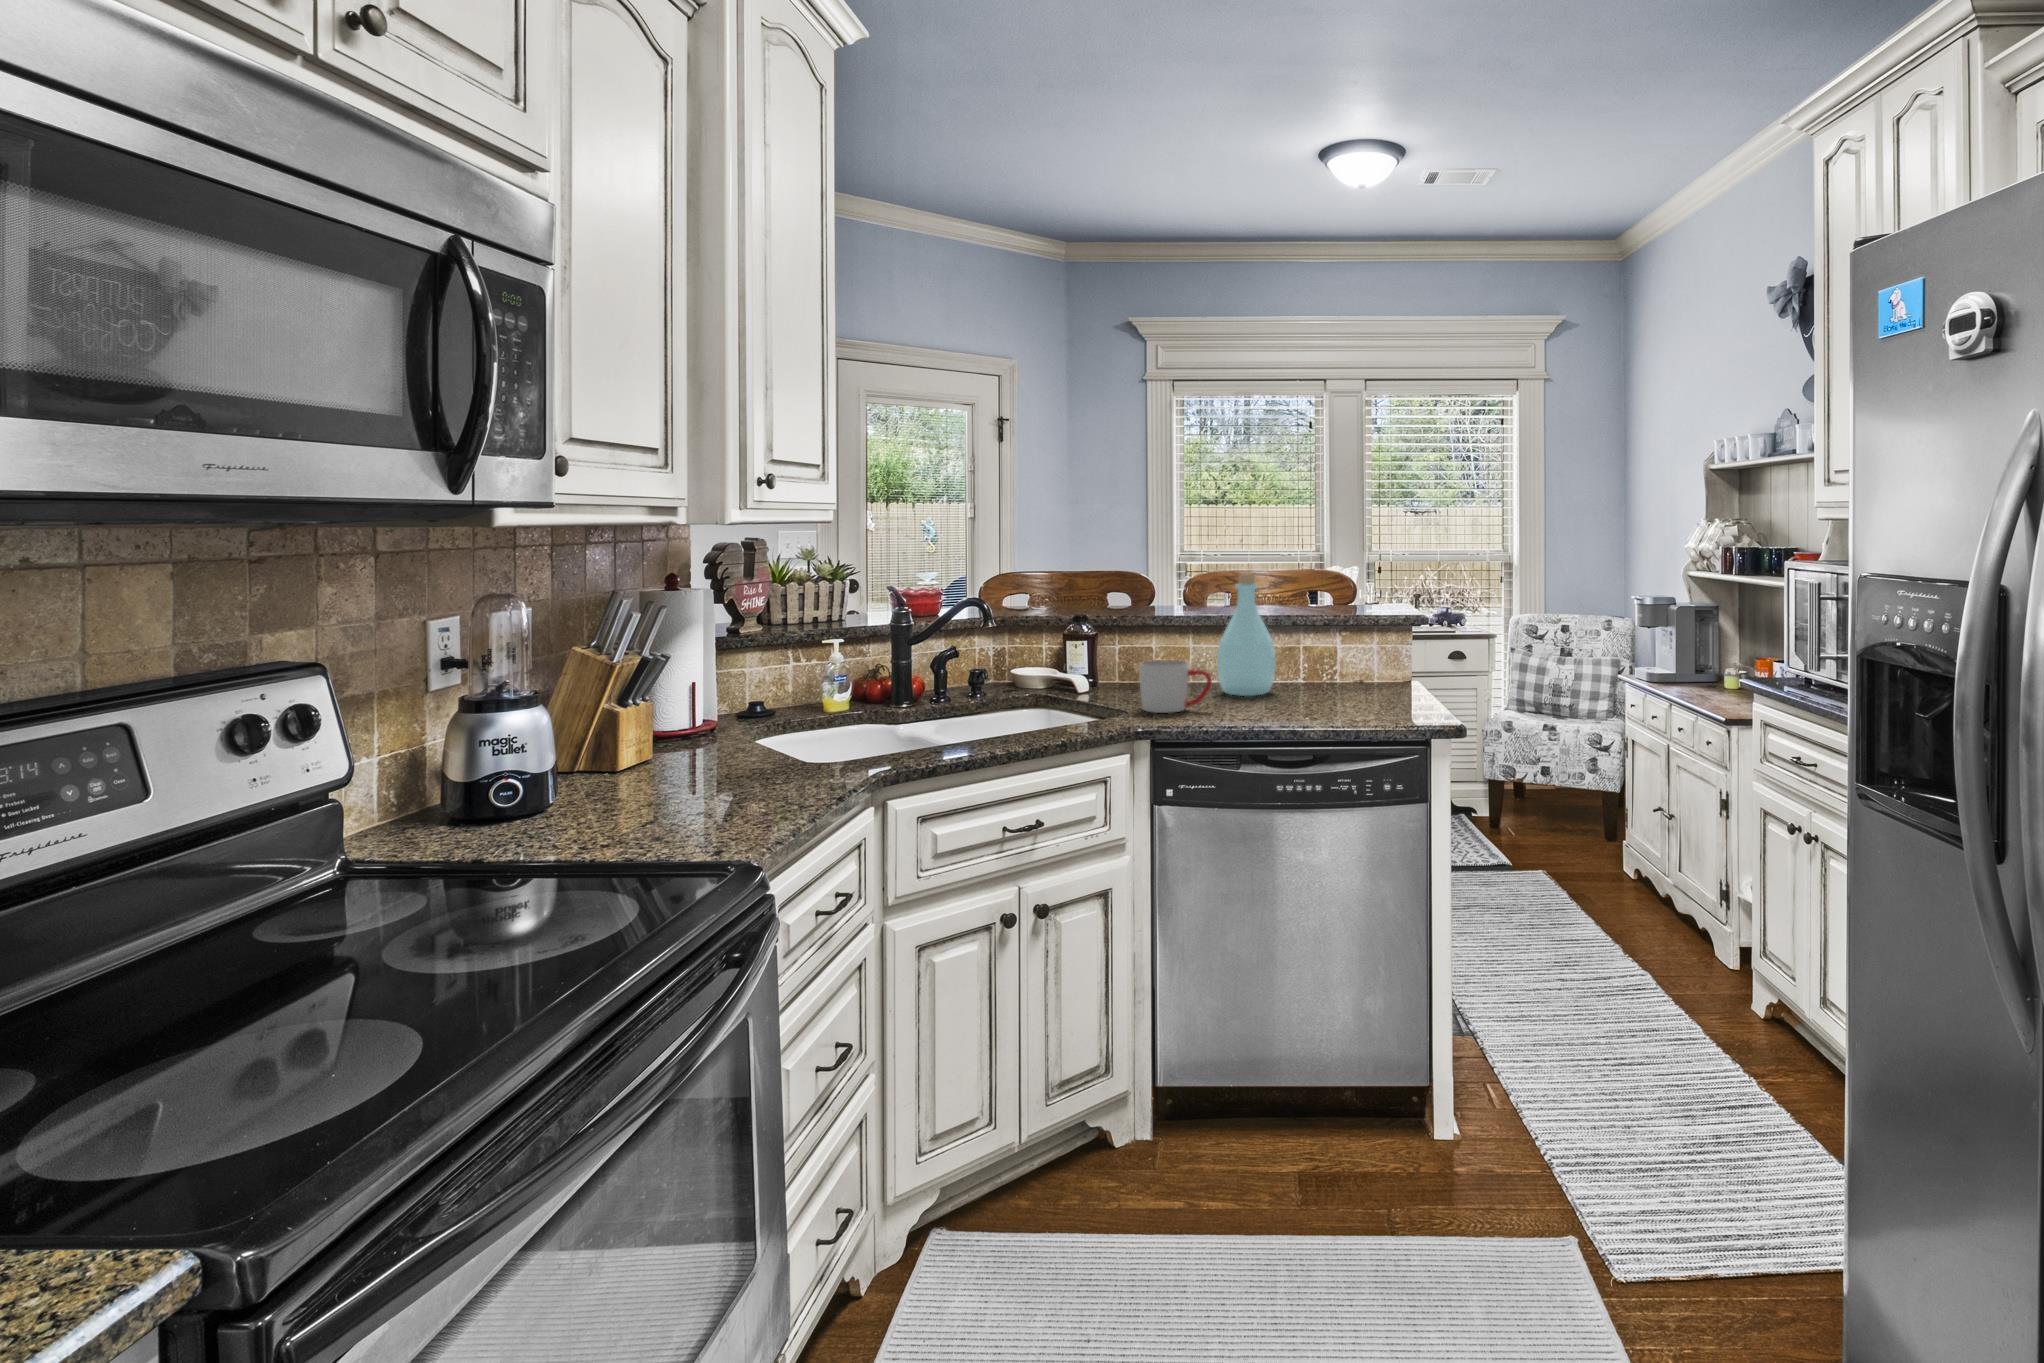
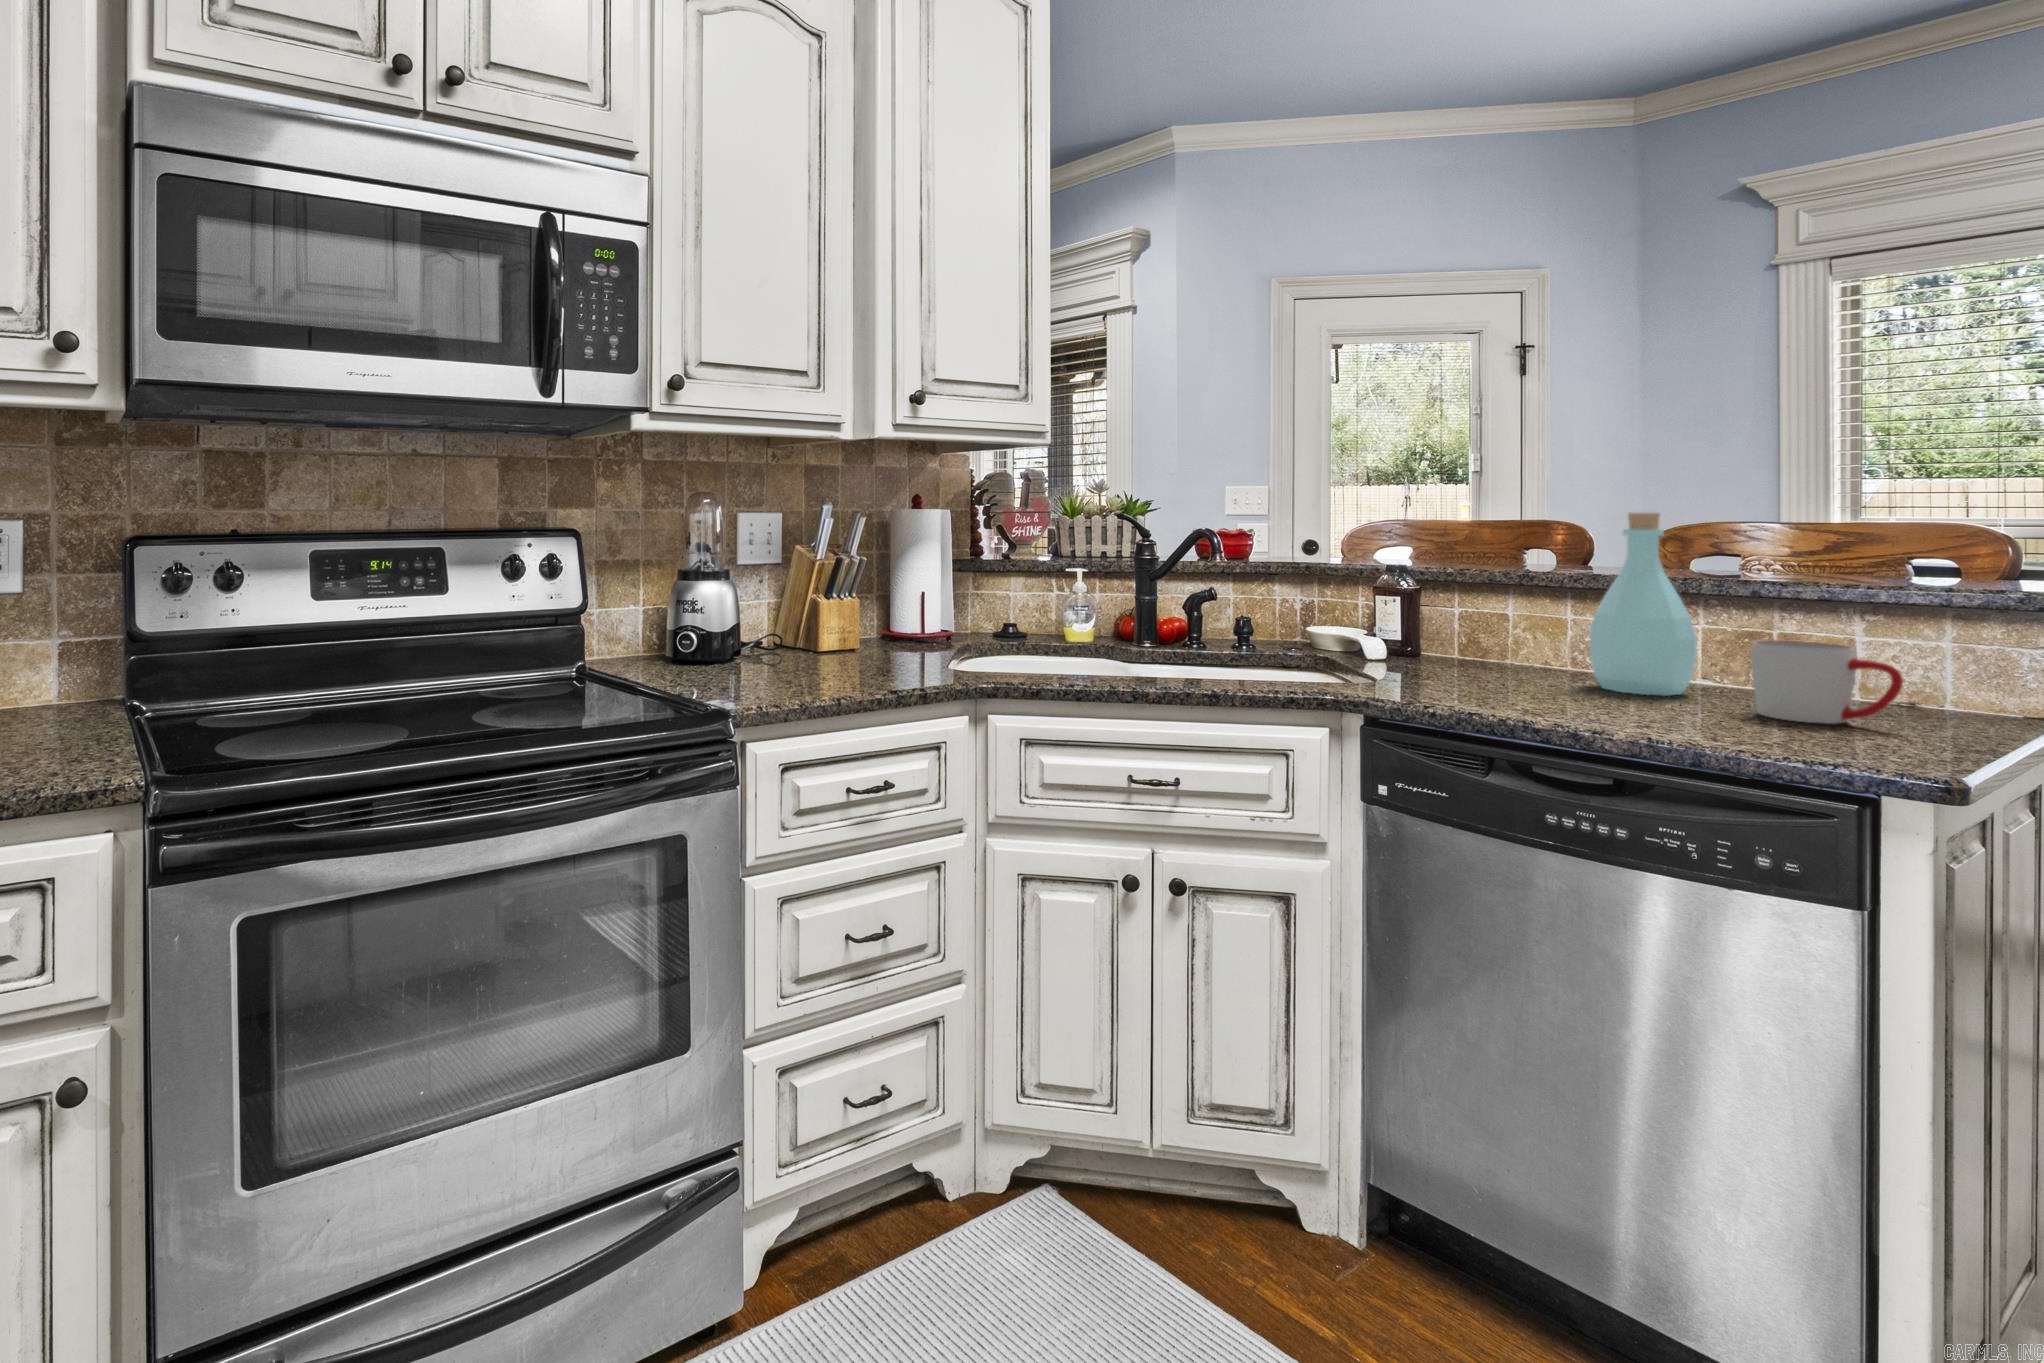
mug: present [1139,660,1212,713] -> present [1750,640,1903,724]

